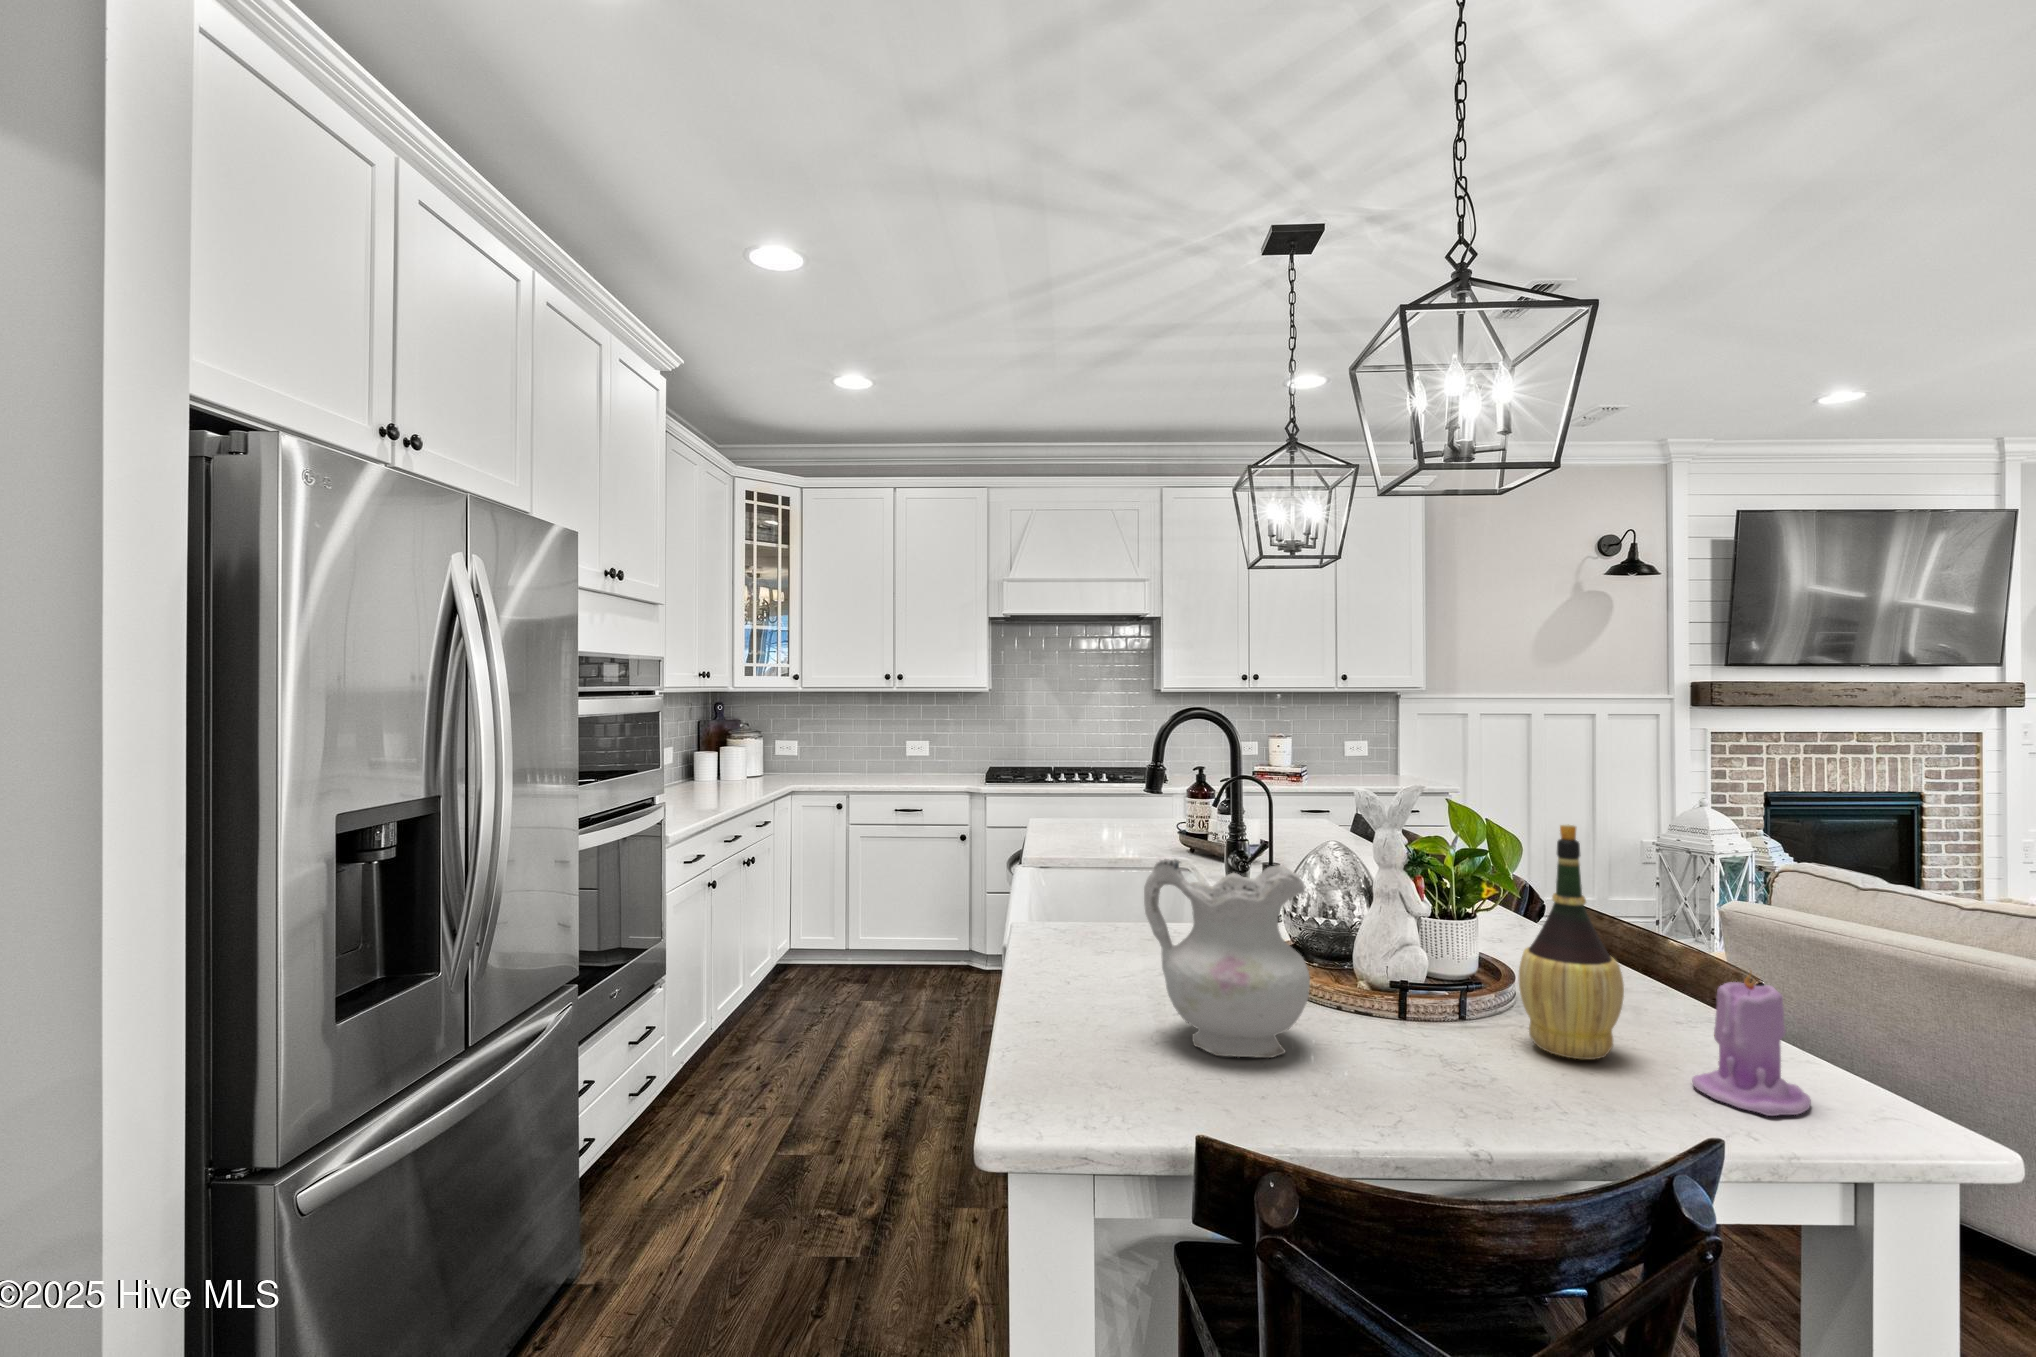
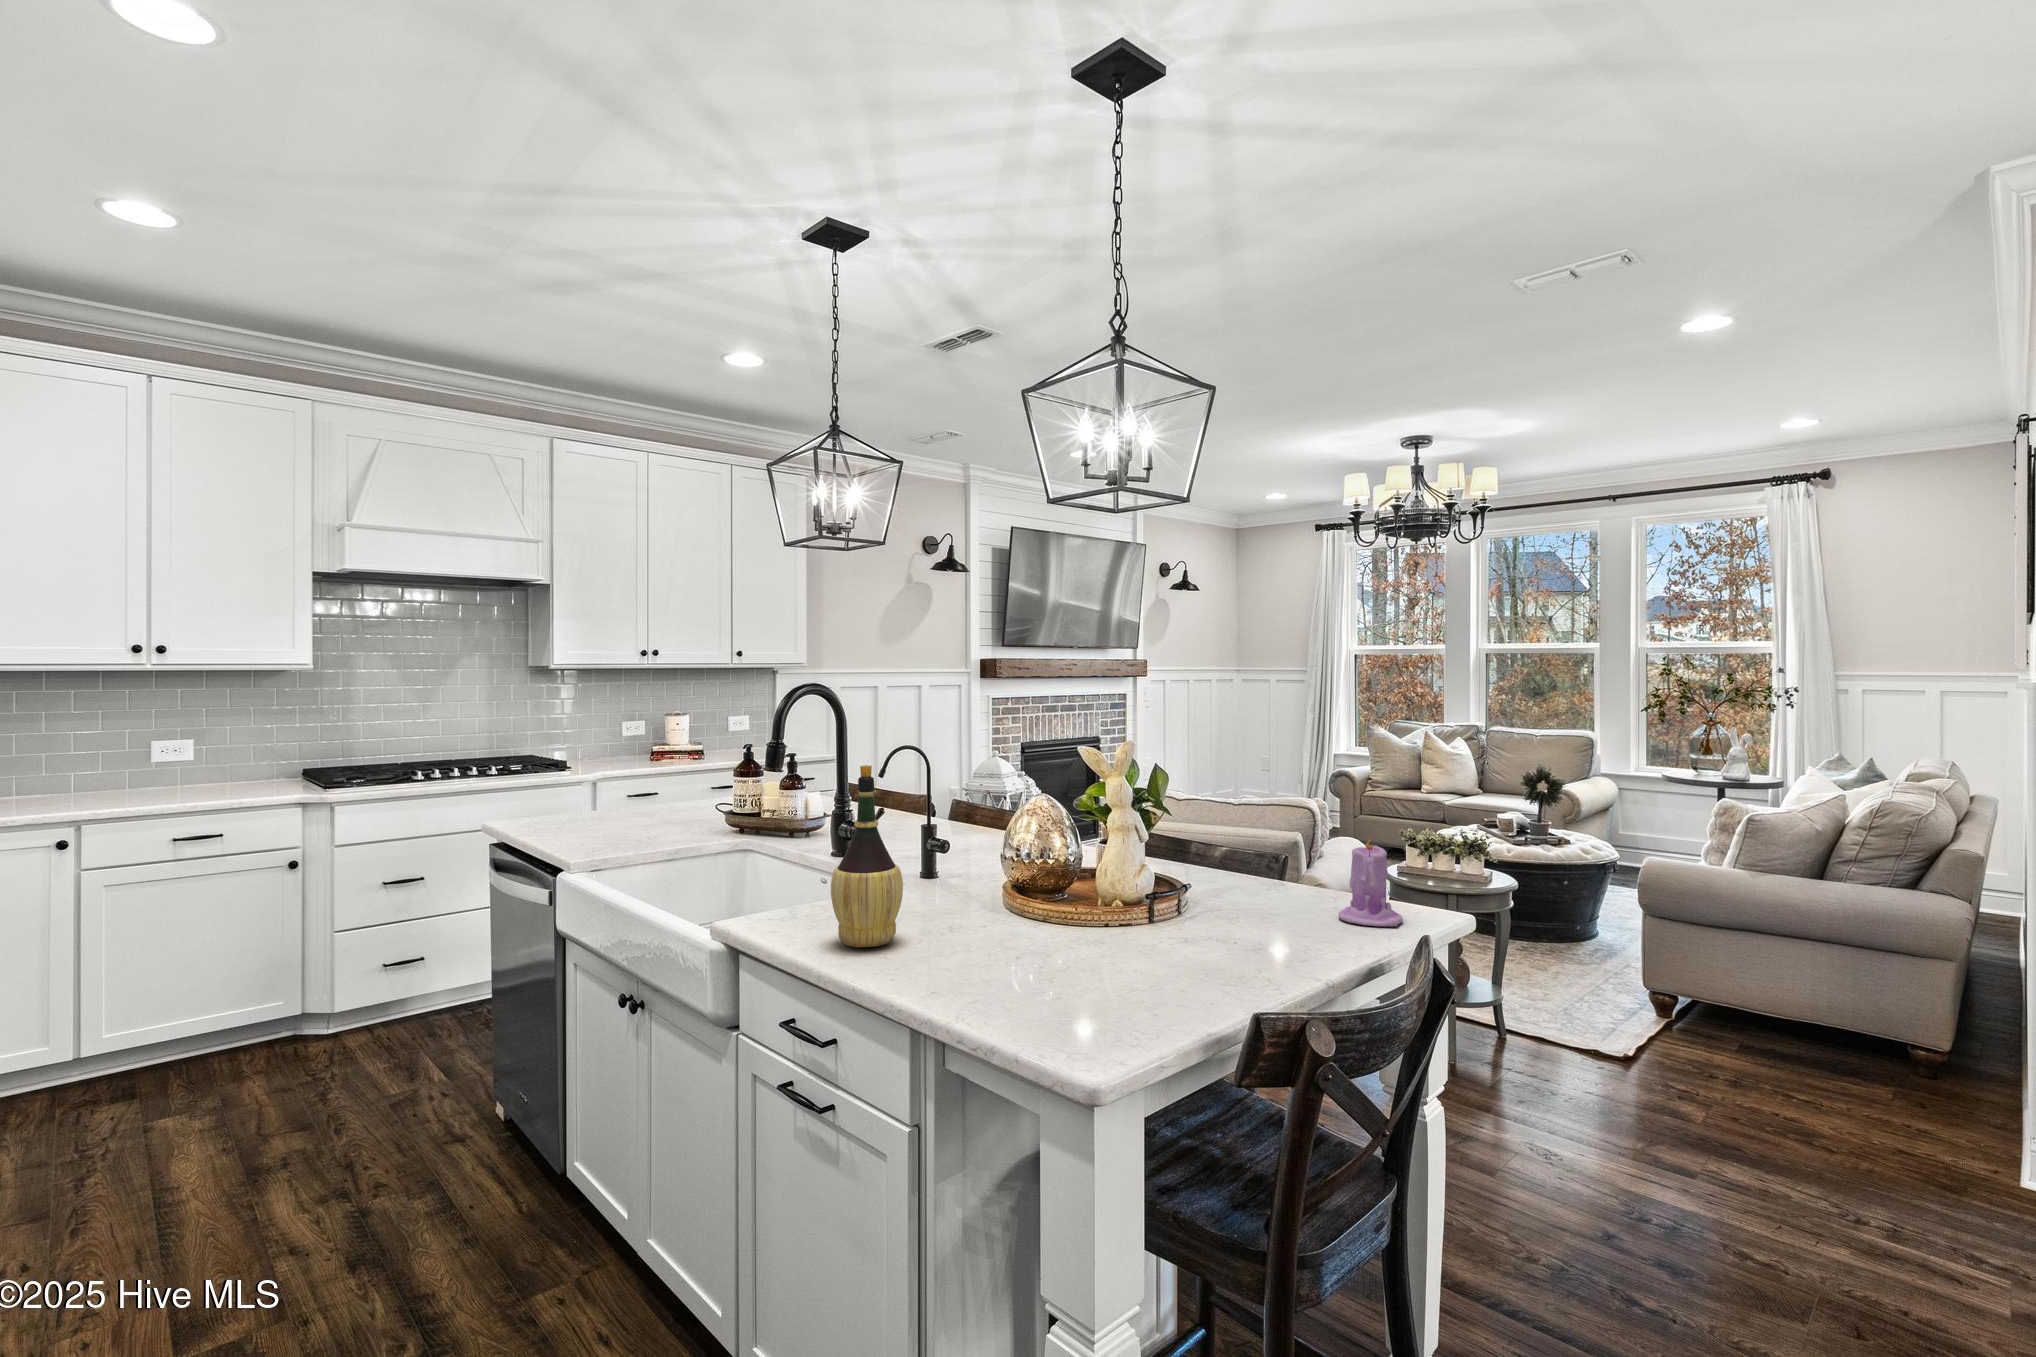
wine bottle: present [1519,824,1624,1059] -> present [831,765,903,947]
ceramic pitcher: present [1144,859,1310,1058] -> none [1024,809,1157,982]

